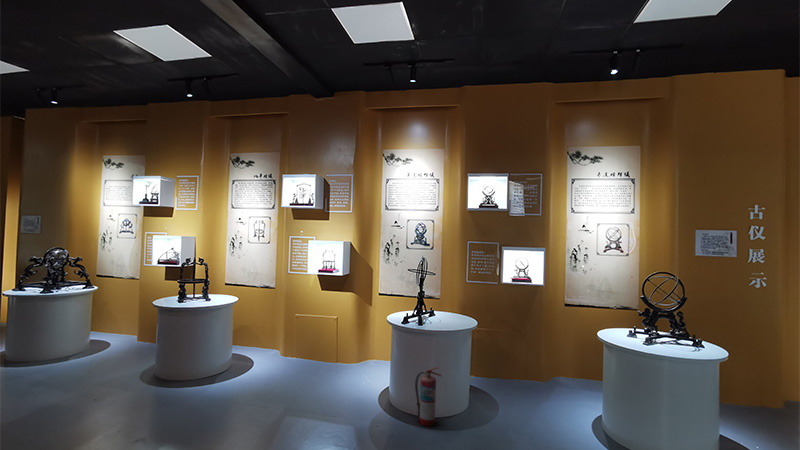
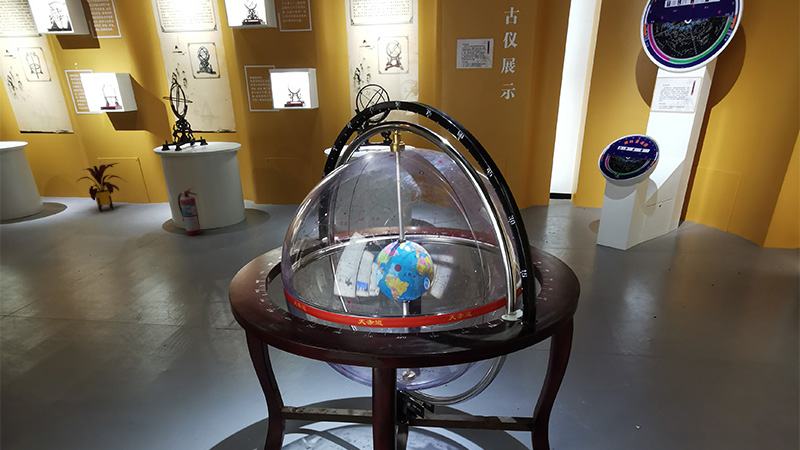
house plant: none [280,325,325,378] -> present [78,163,122,212]

